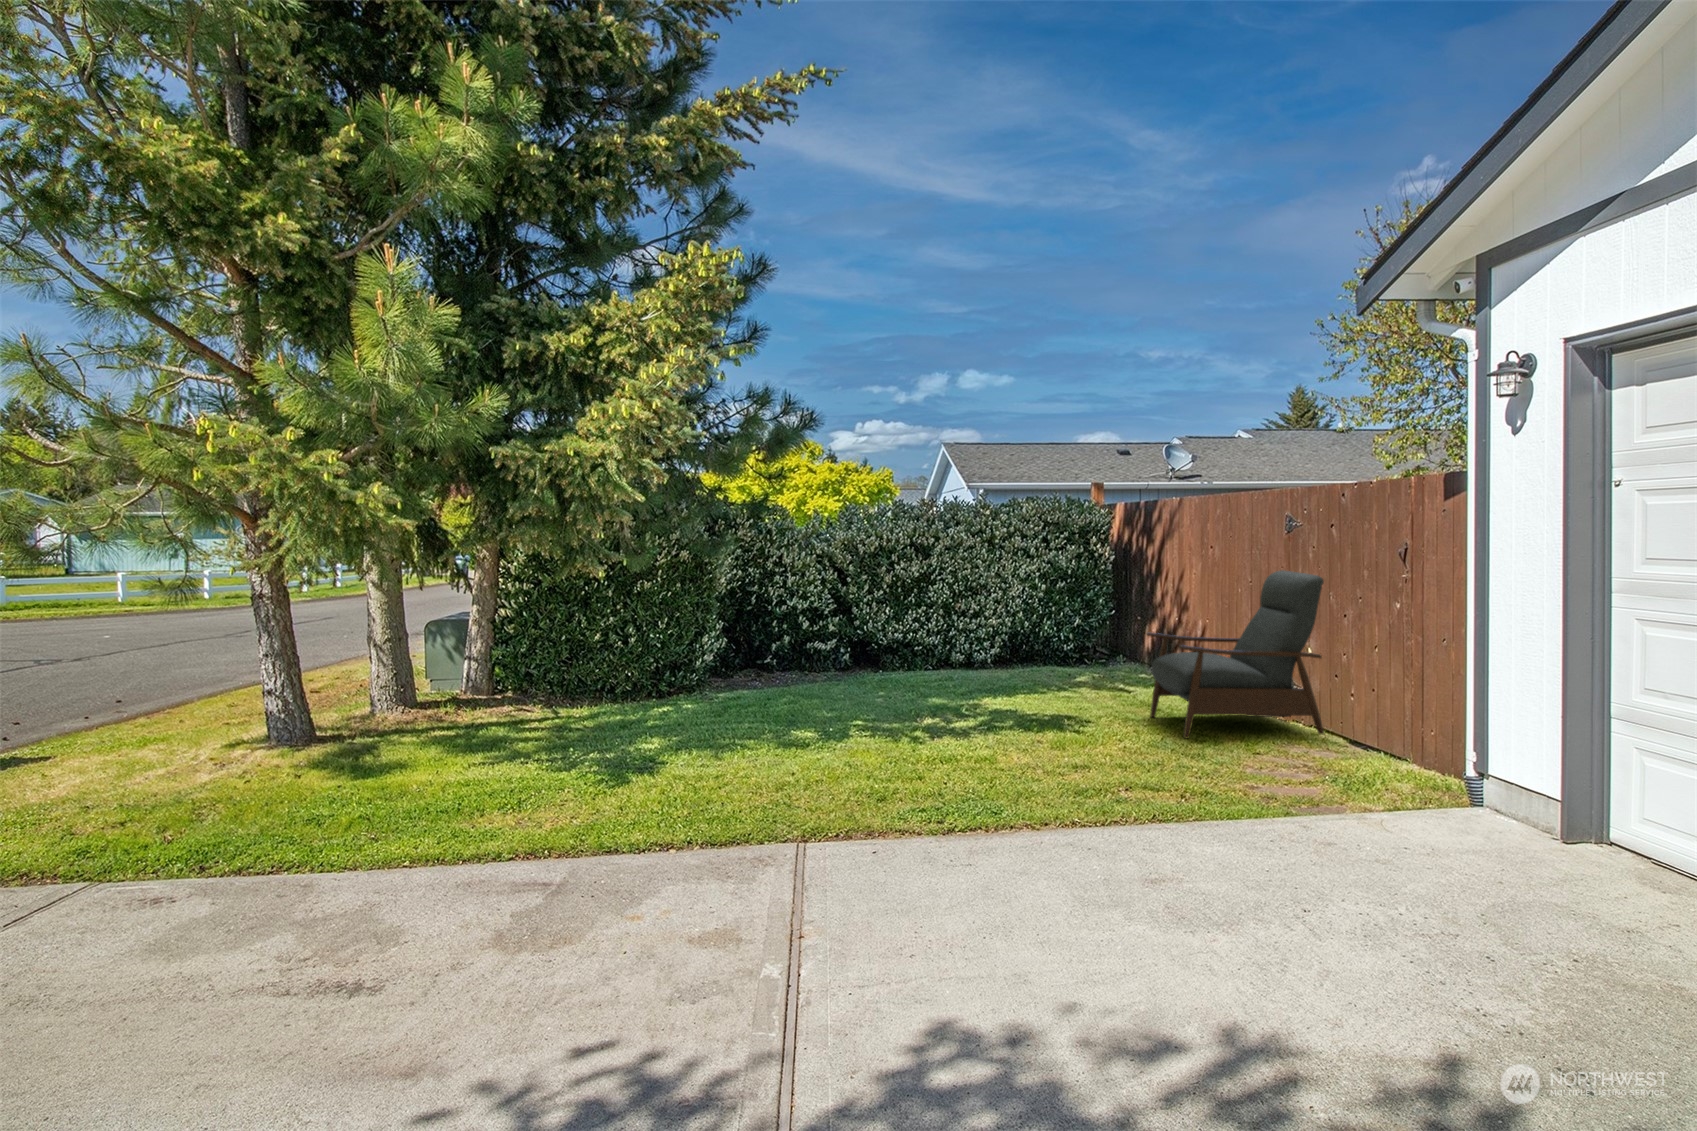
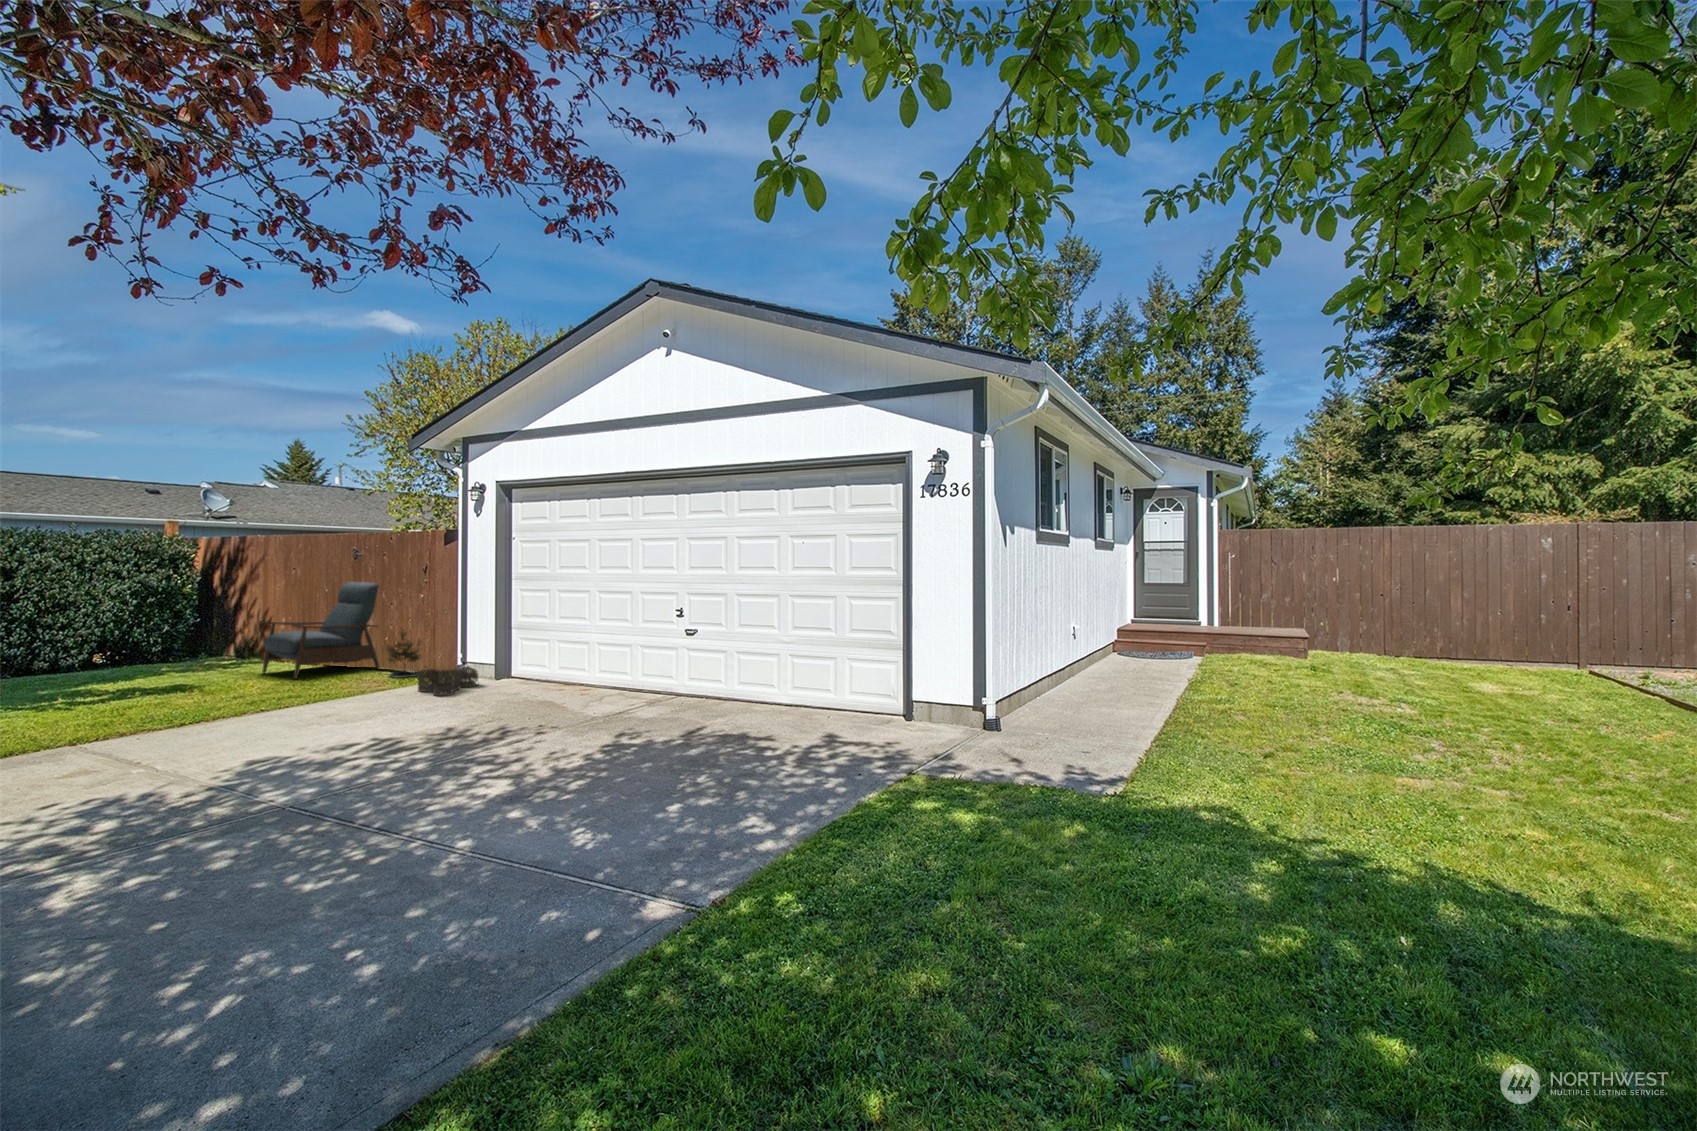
potted tree: none [1319,663,1397,769] -> present [387,628,421,678]
woven basket: none [1373,765,1512,848] -> present [417,666,478,696]

